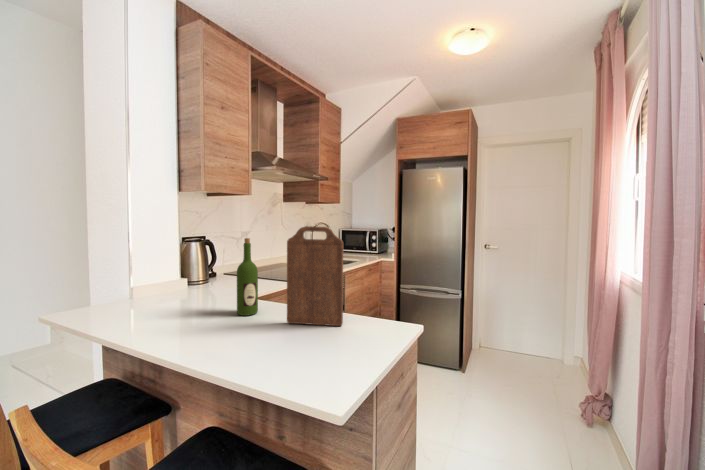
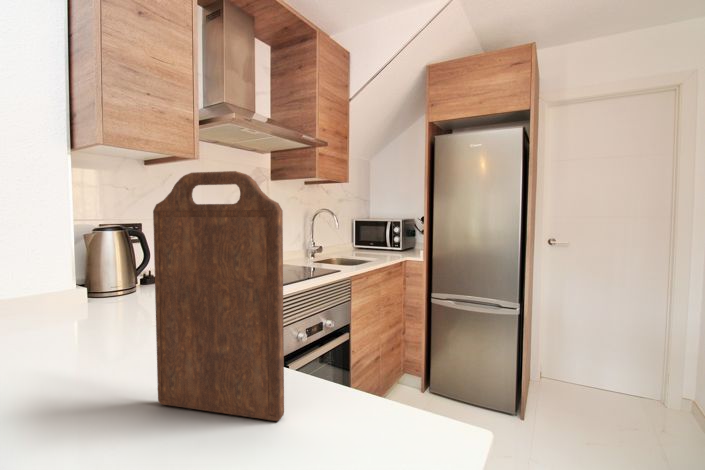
wine bottle: present [237,238,258,316] -> none [83,211,135,373]

